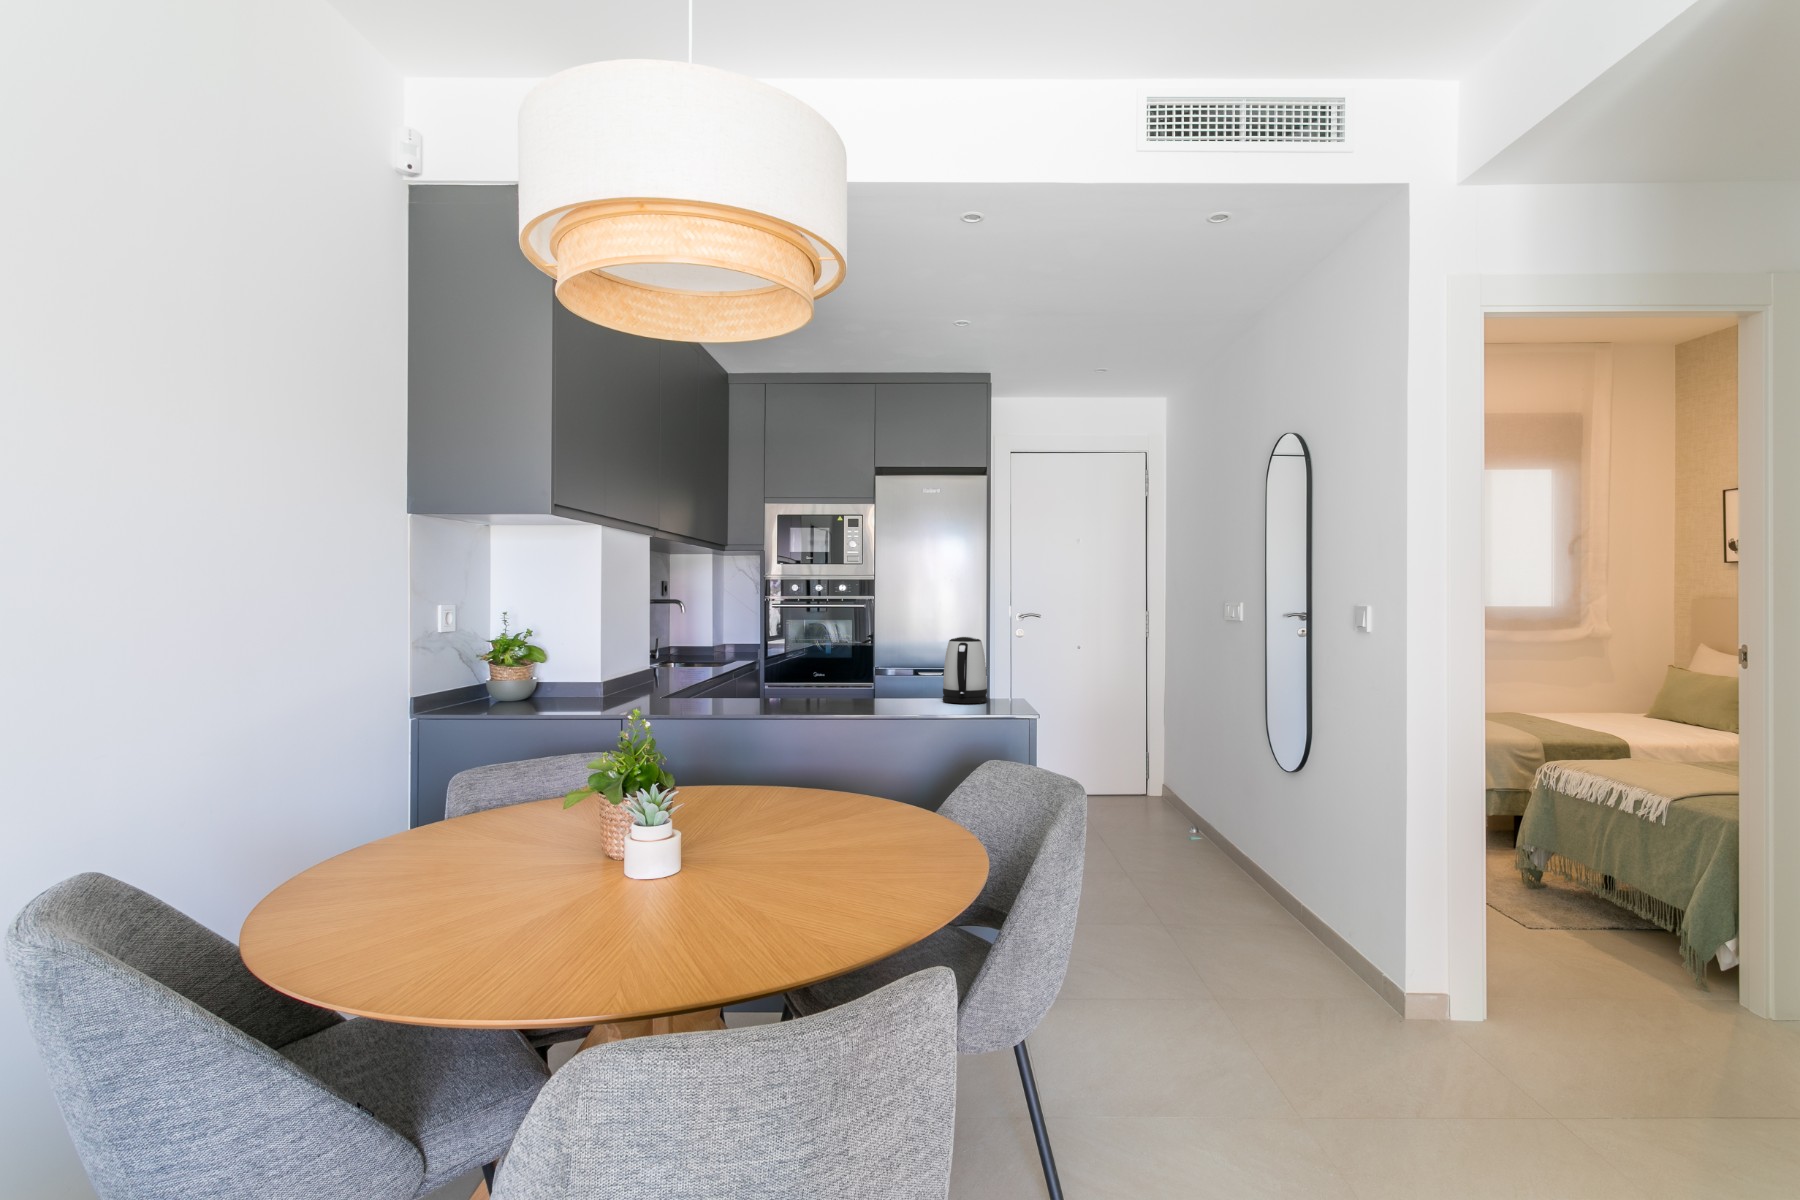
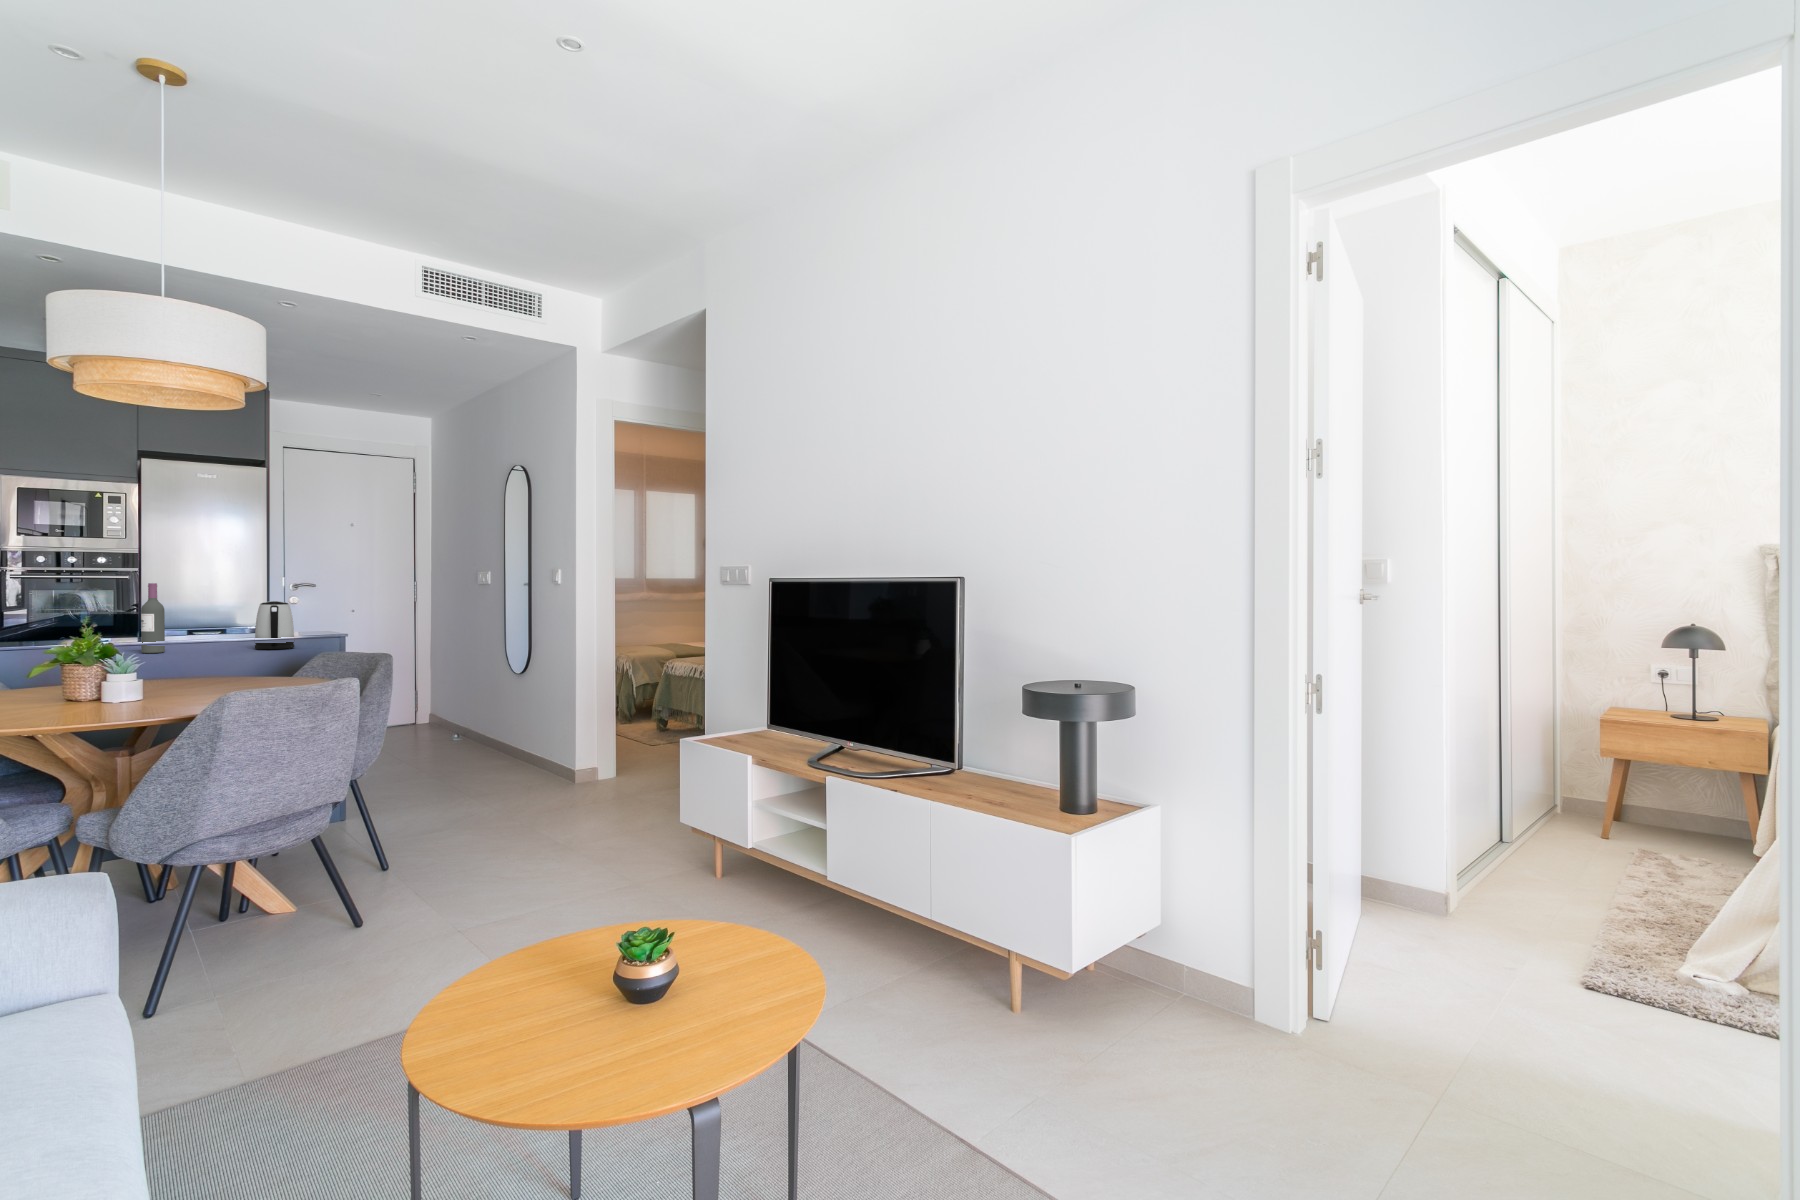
wine bottle: none [828,612,851,701] -> present [141,583,165,653]

